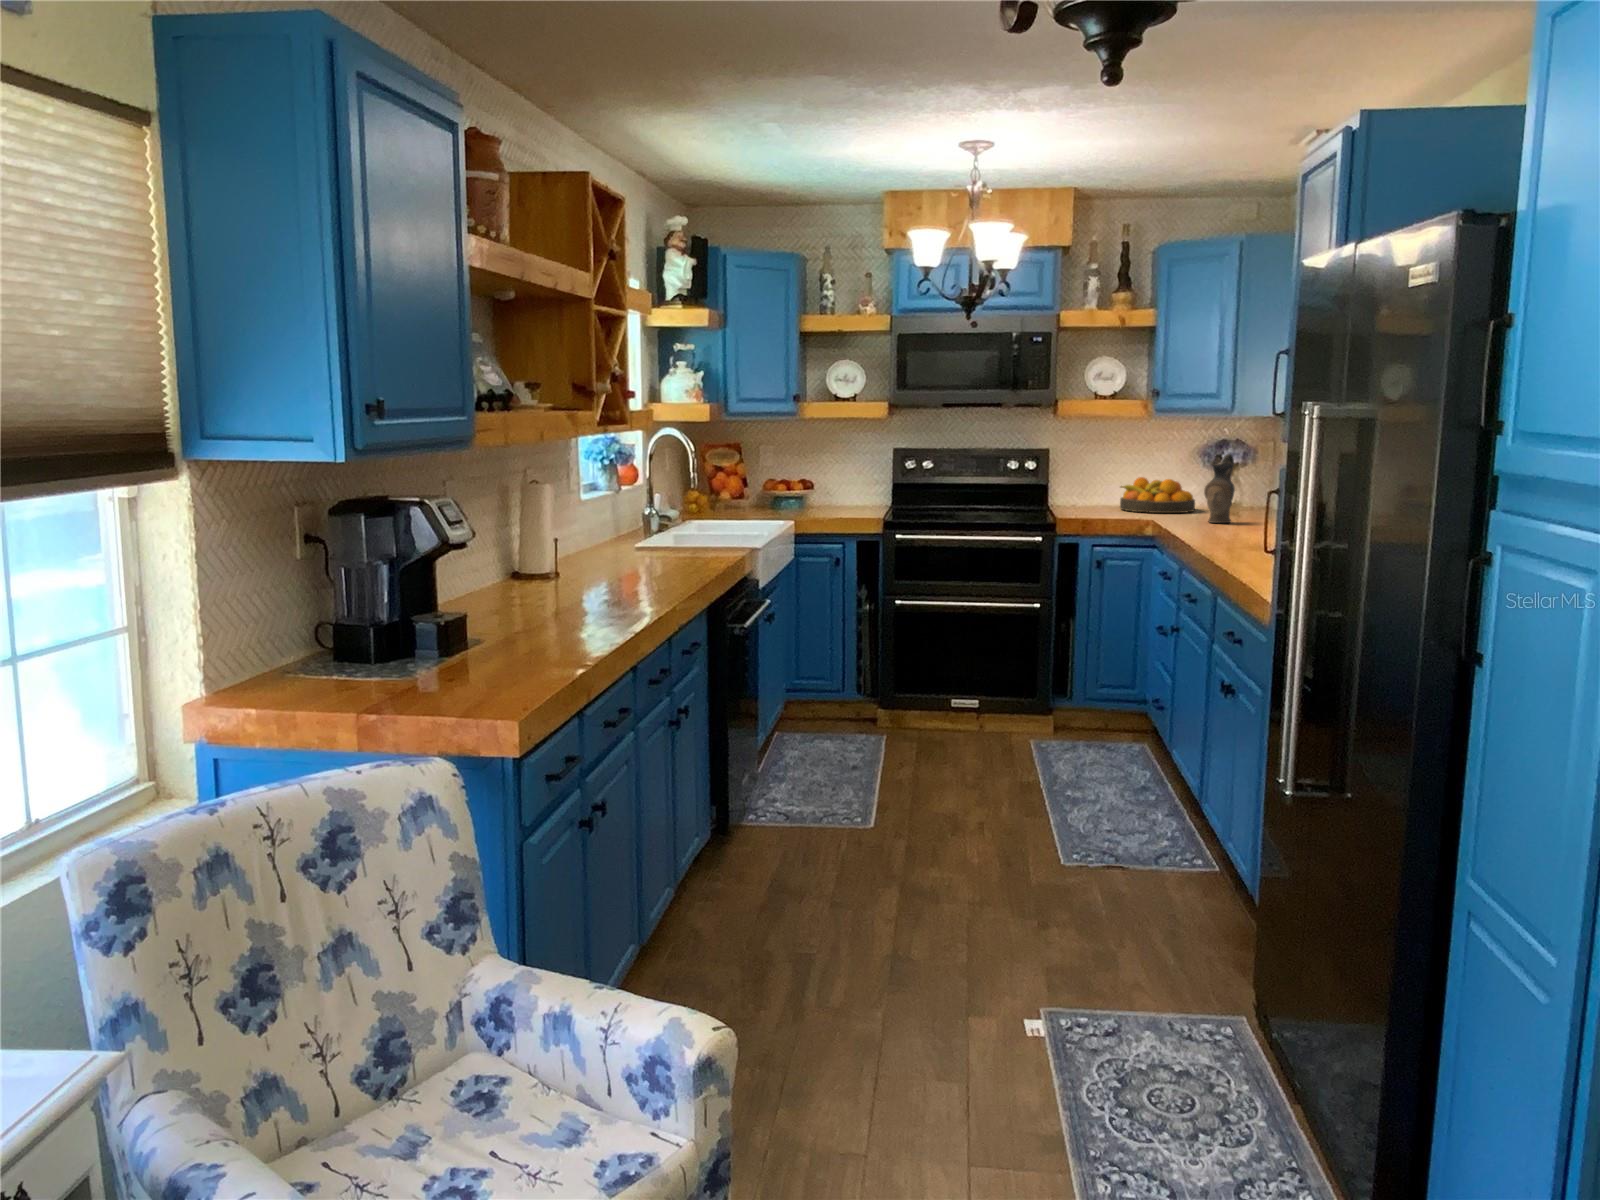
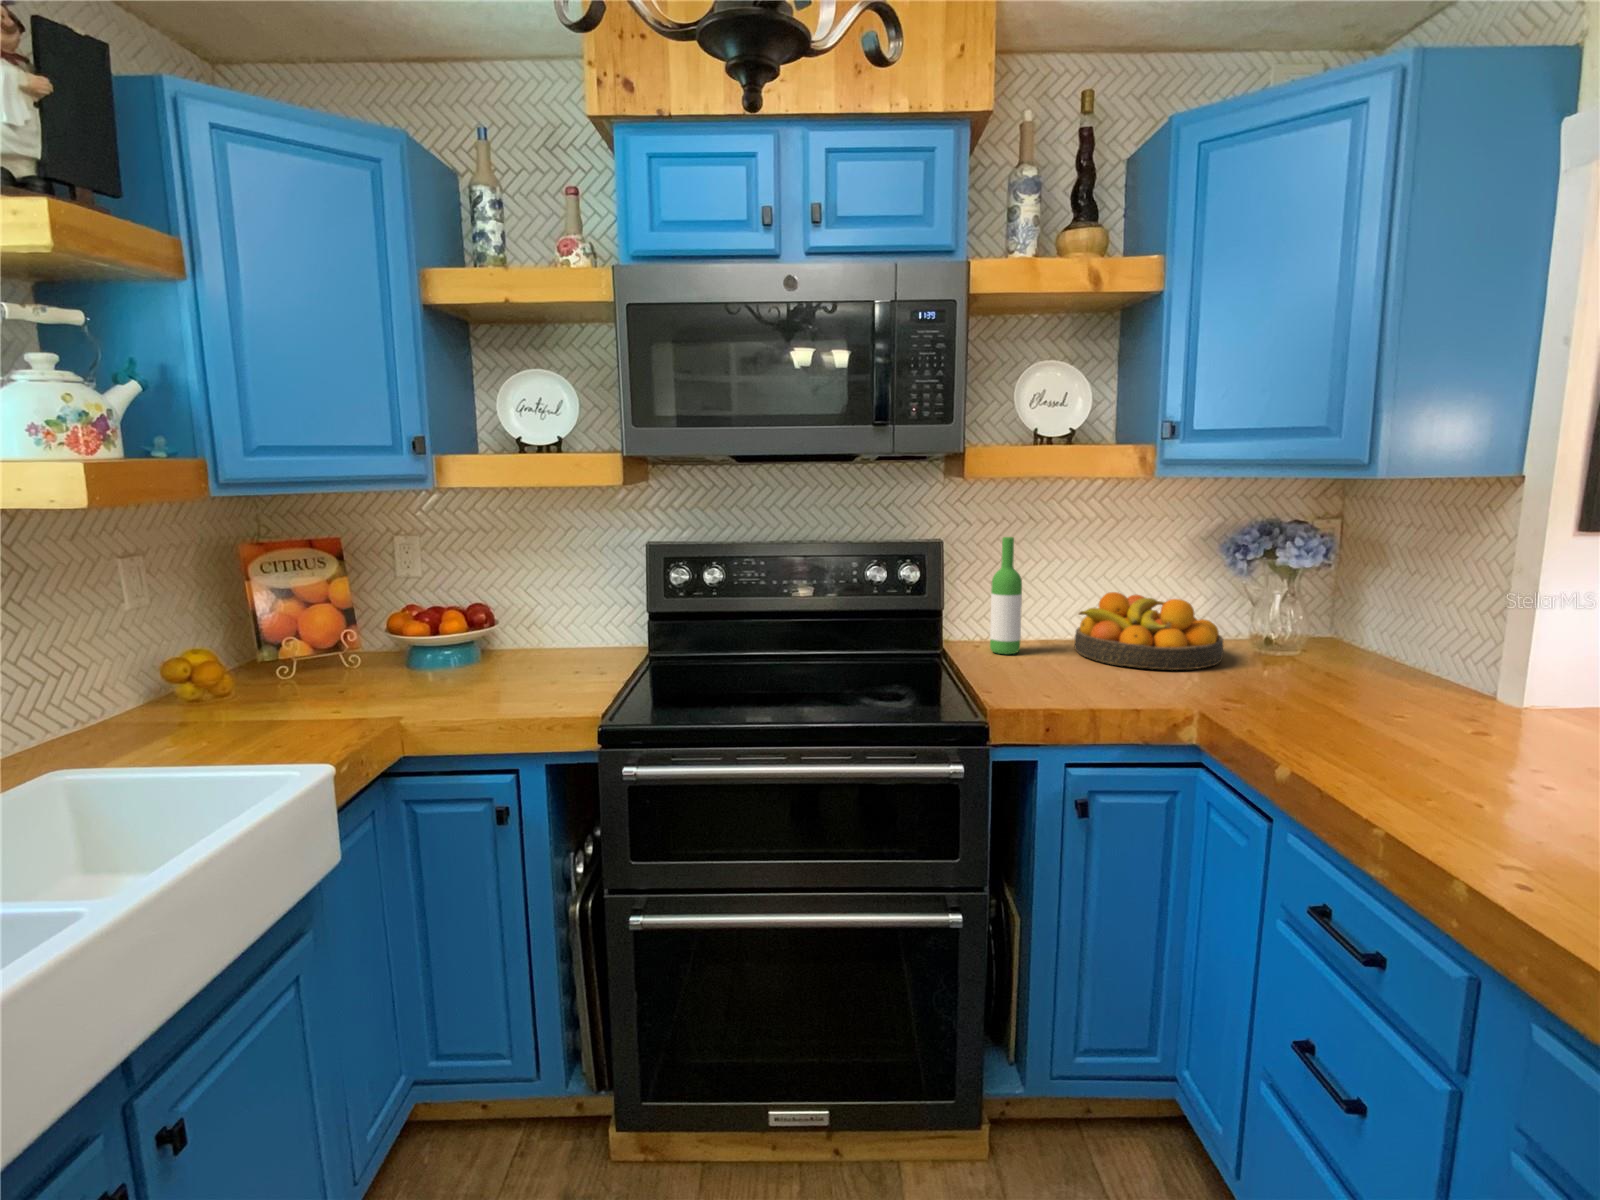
wine bottle: none [1074,447,1091,509] -> present [990,537,1022,654]
ceramic pitcher: present [1204,454,1235,523] -> none [1330,561,1411,726]

